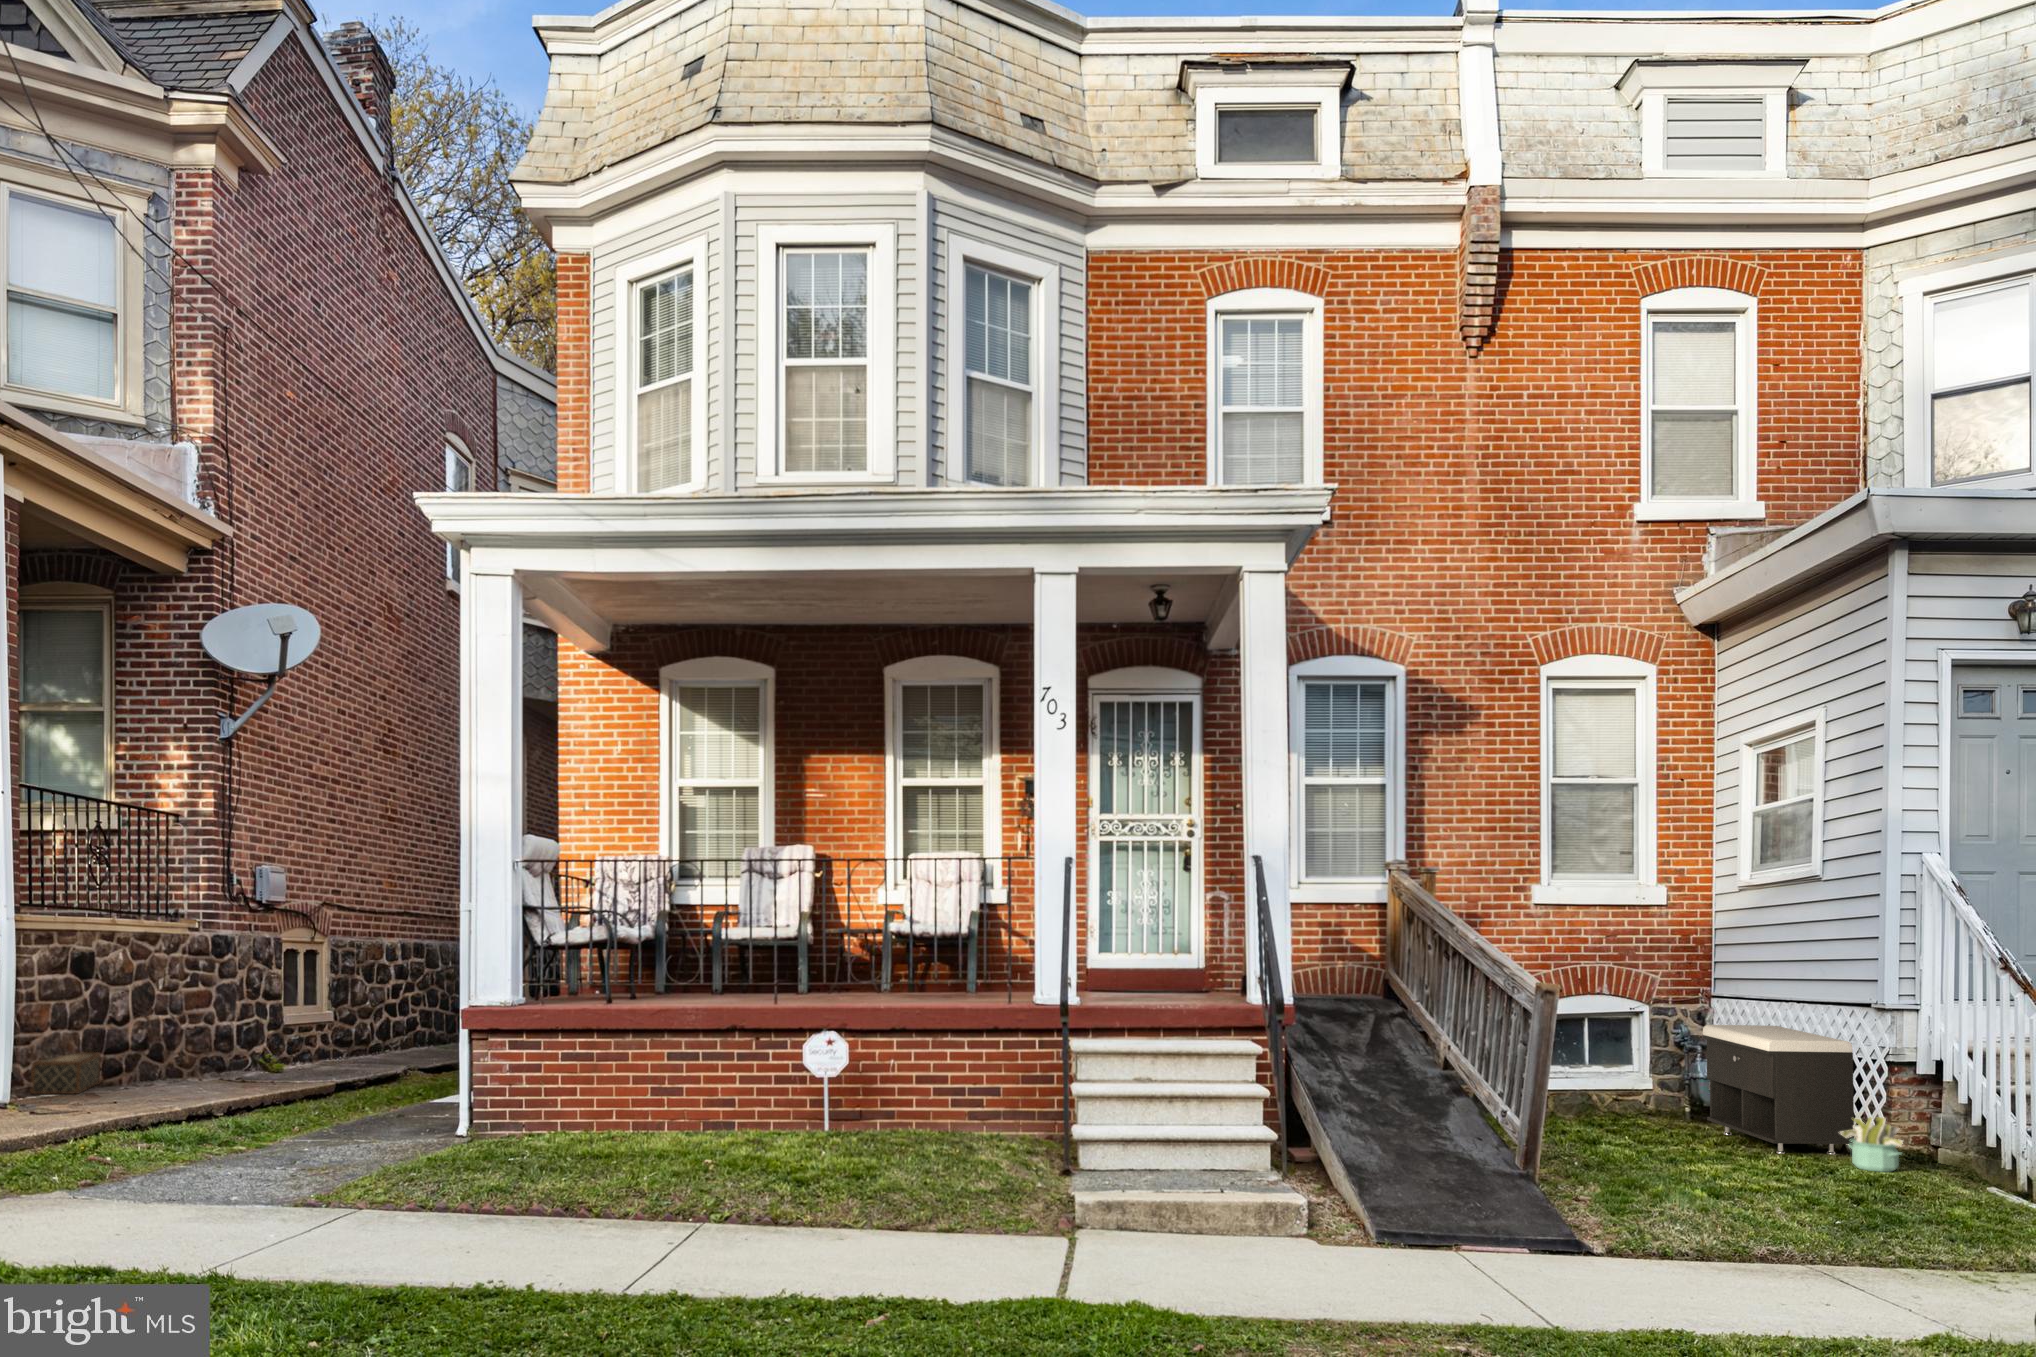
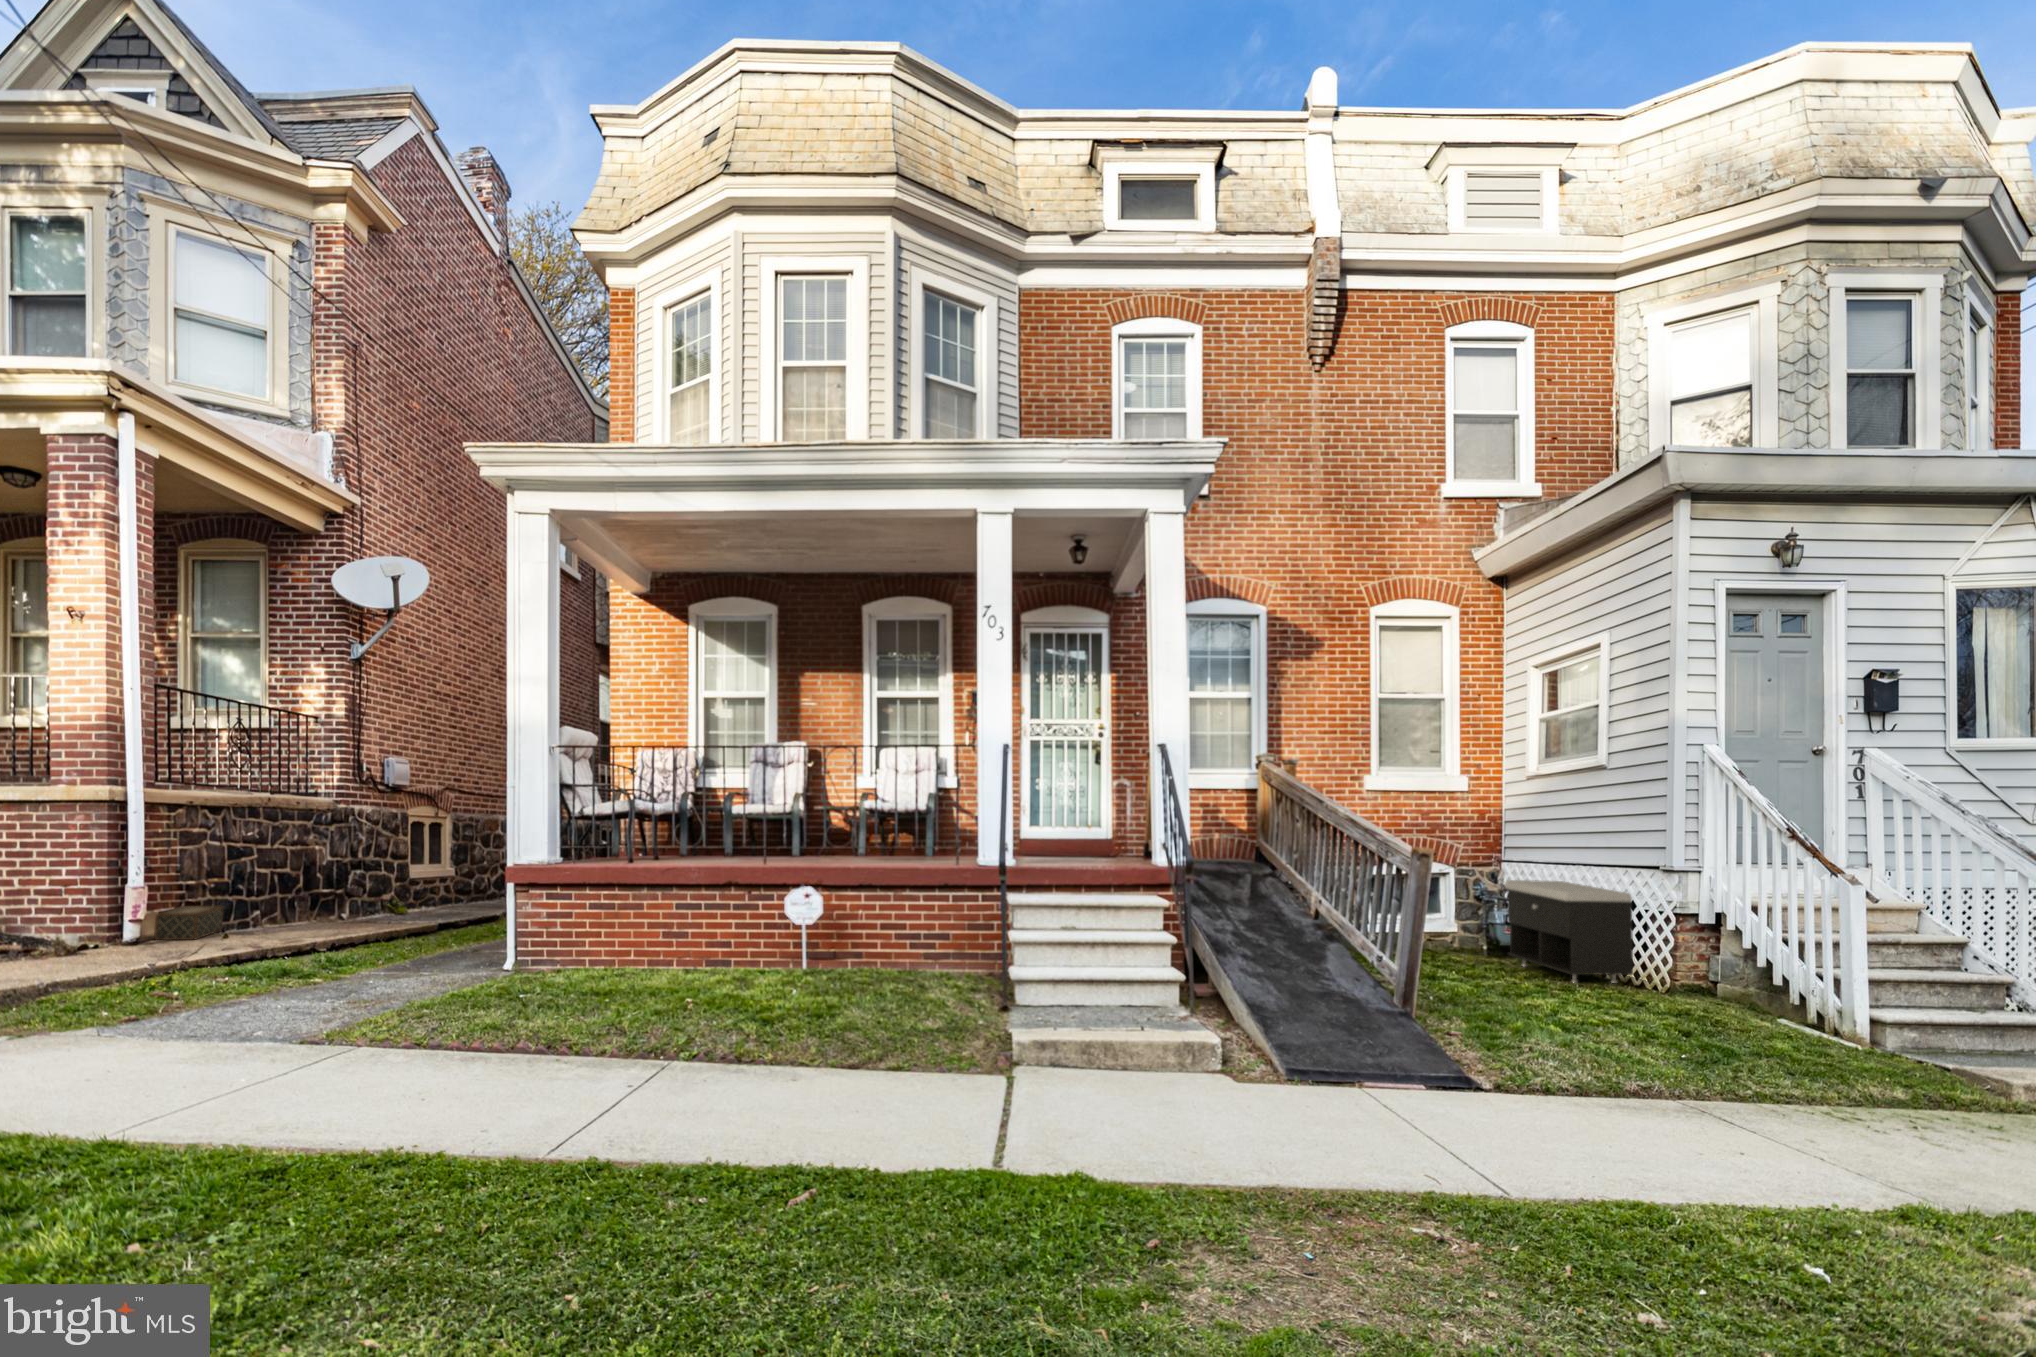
decorative plant: present [1840,1117,1903,1172] -> none [1627,954,1682,998]

